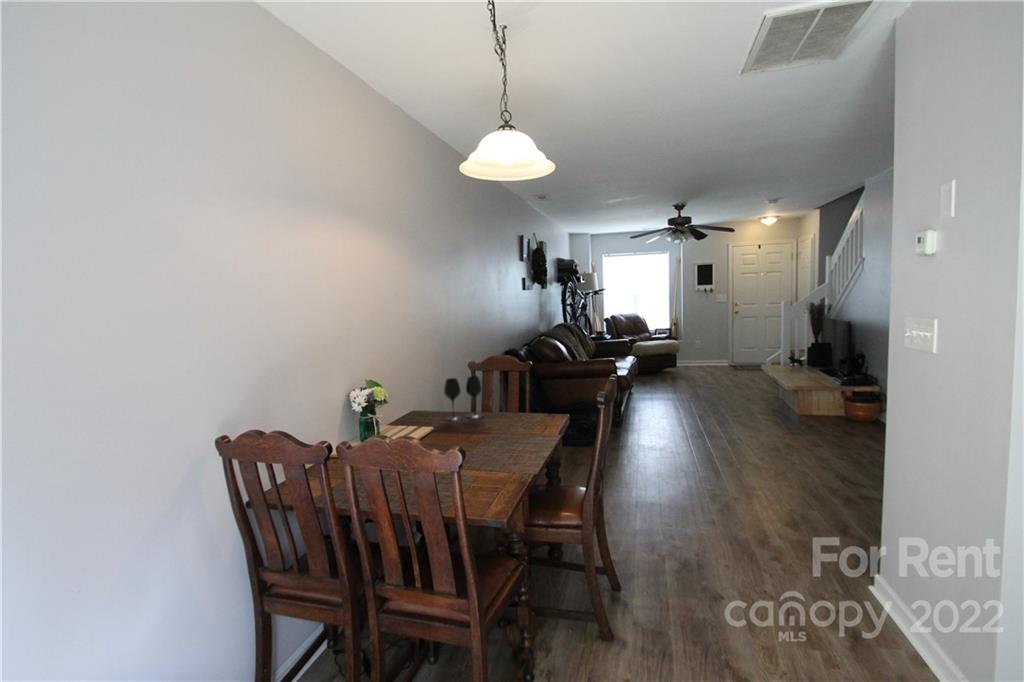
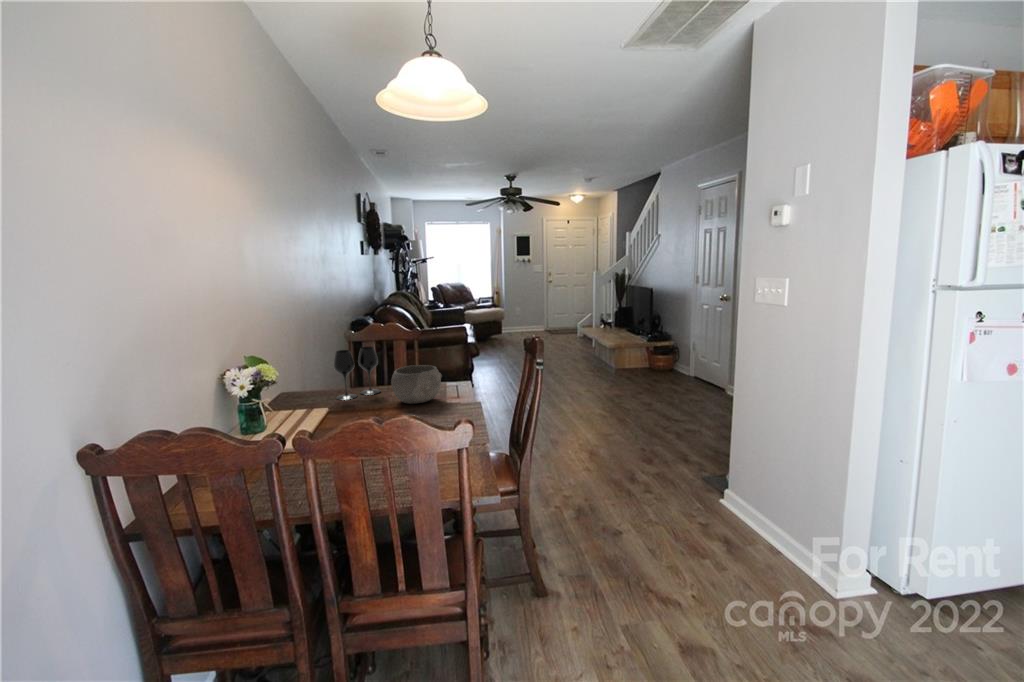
bowl: none [483,396,528,431] -> present [391,365,442,404]

